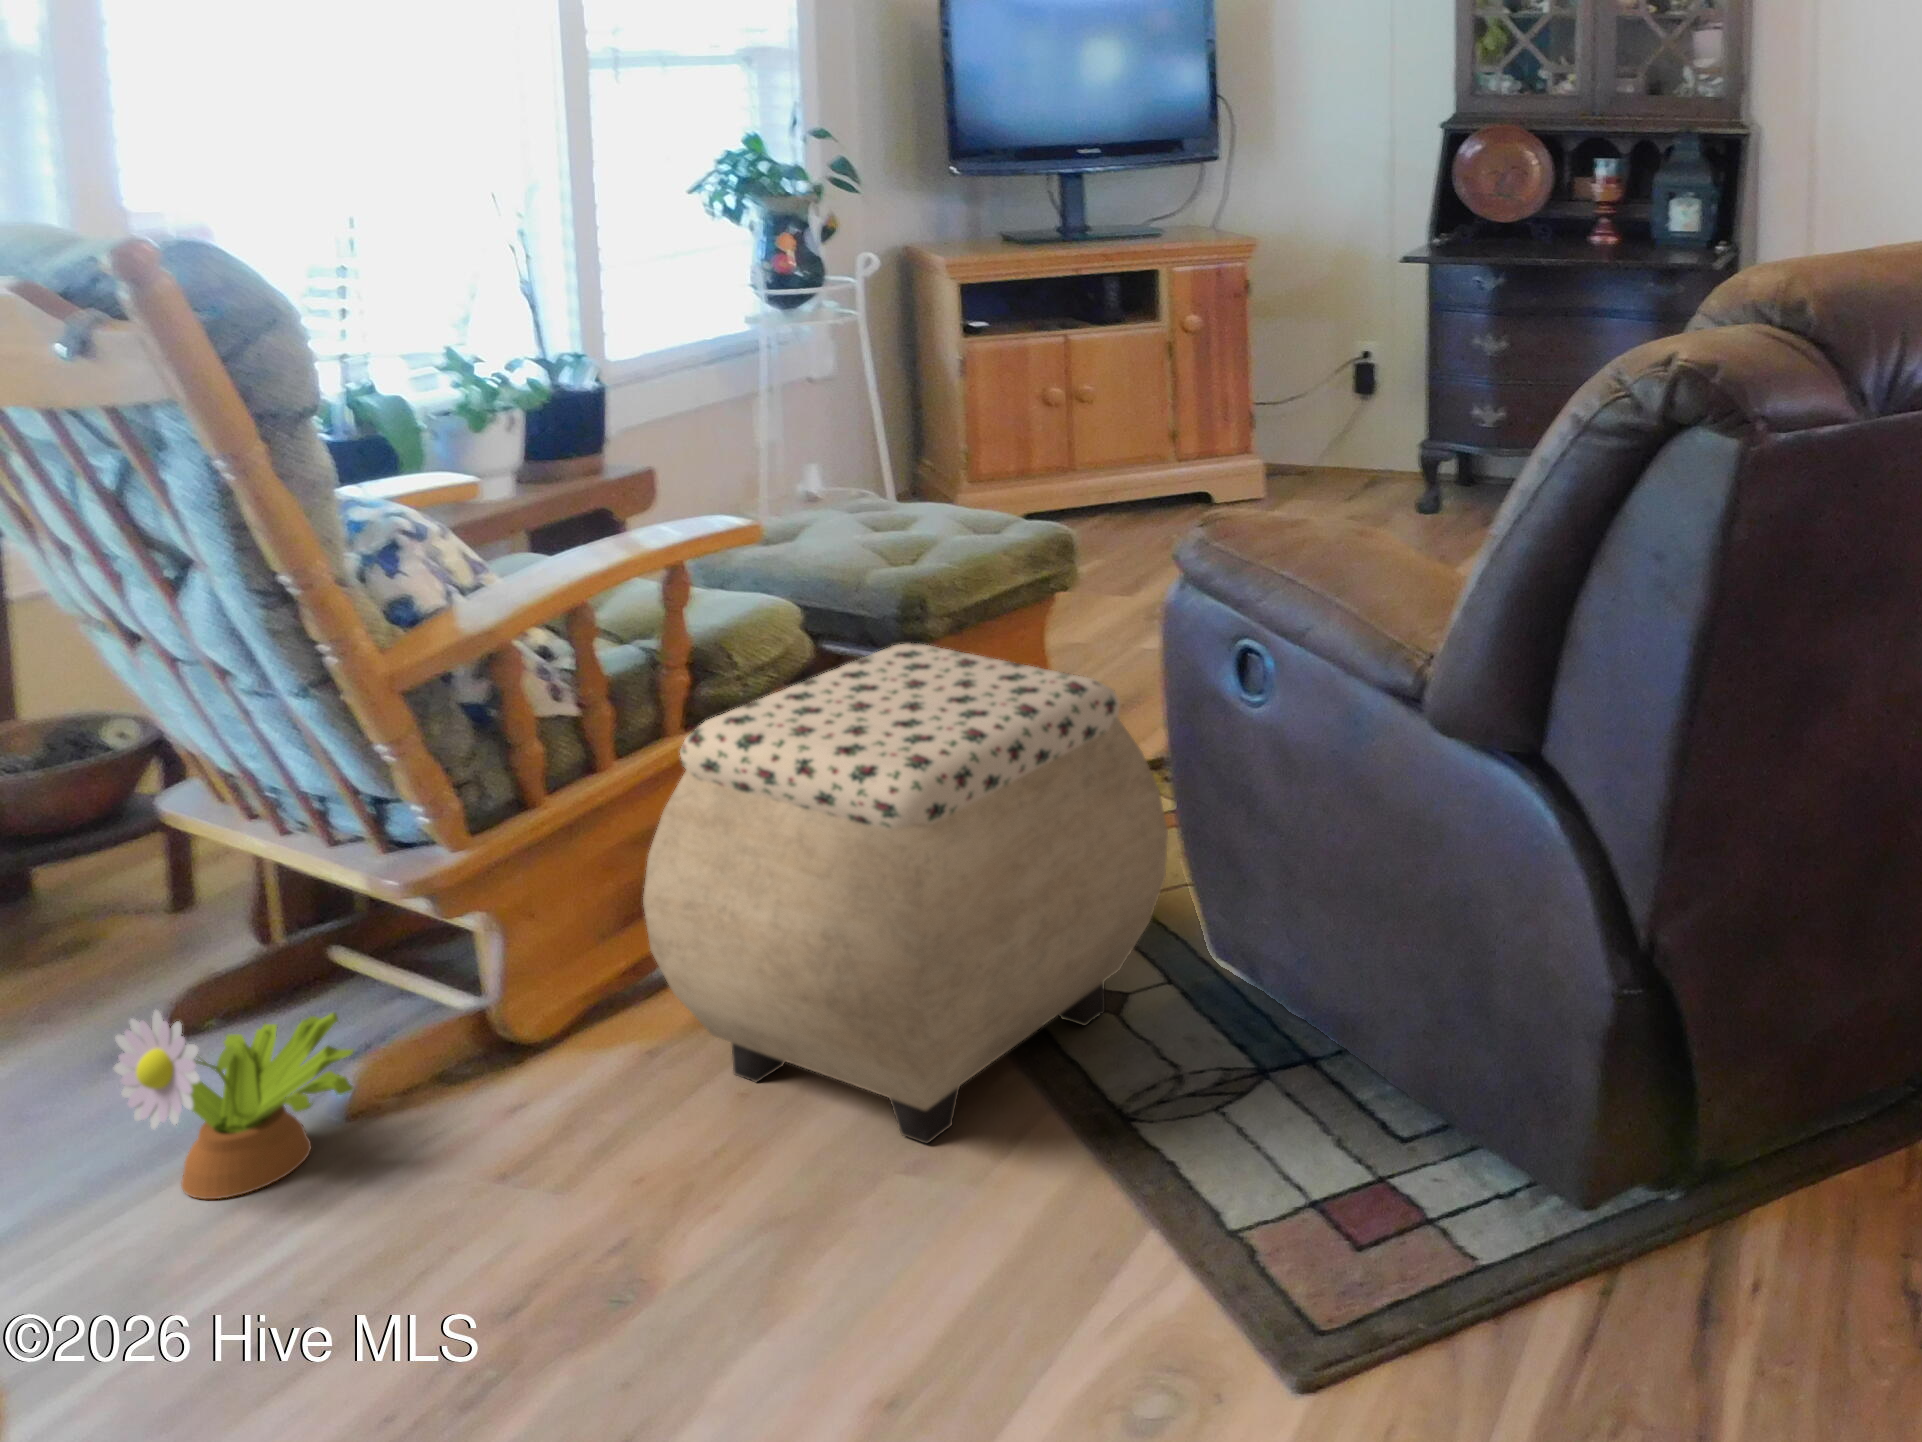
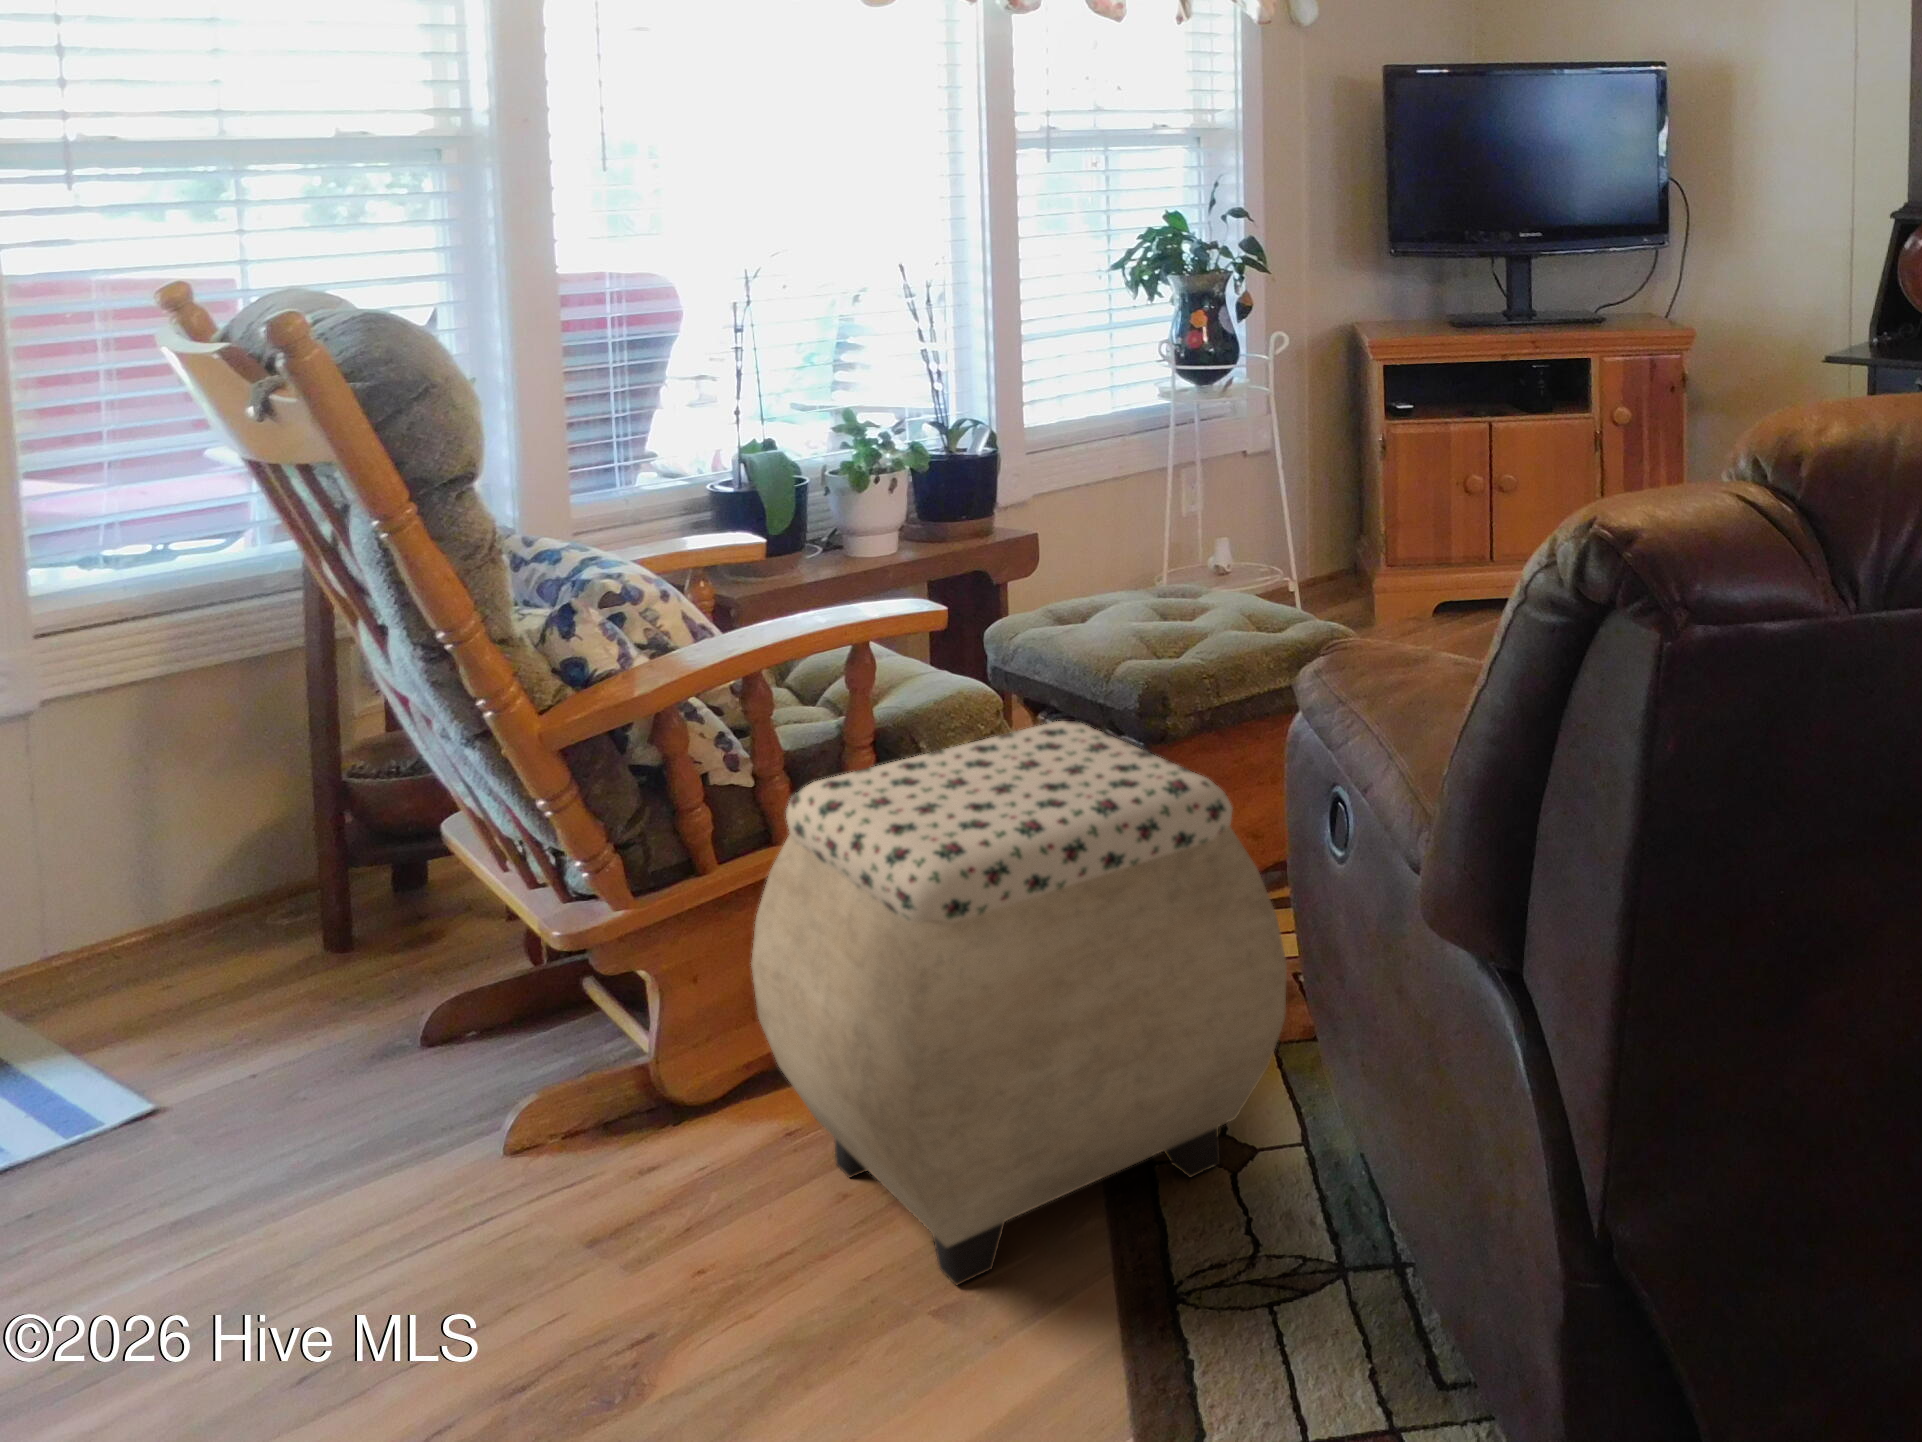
decorative plant: present [114,1010,354,1199] -> none [284,1007,504,1203]

